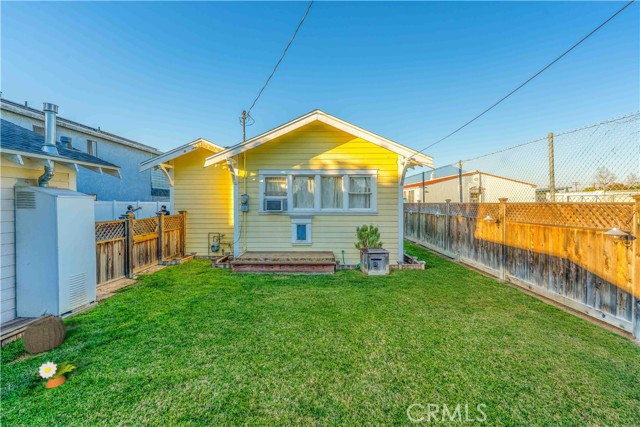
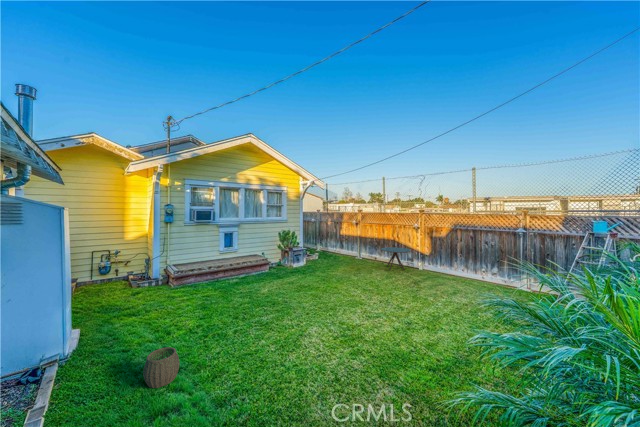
round table: none [514,269,596,327] -> present [381,247,410,270]
decorative plant: present [39,361,76,388] -> none [239,357,261,380]

